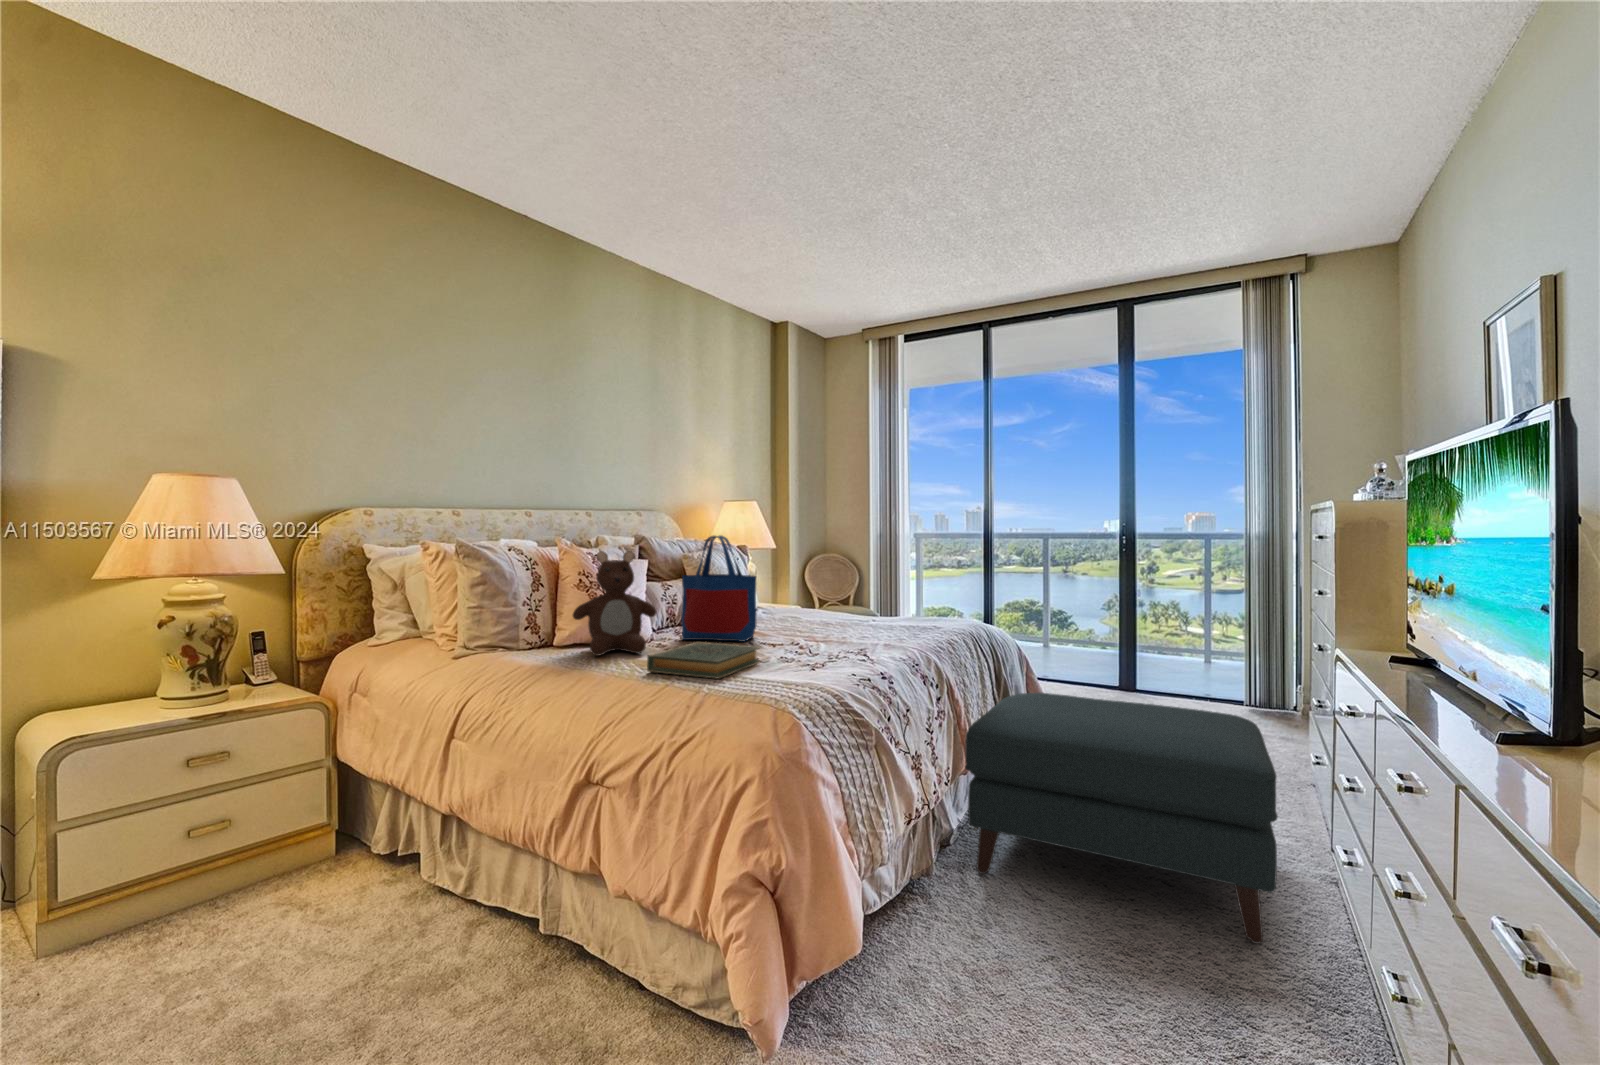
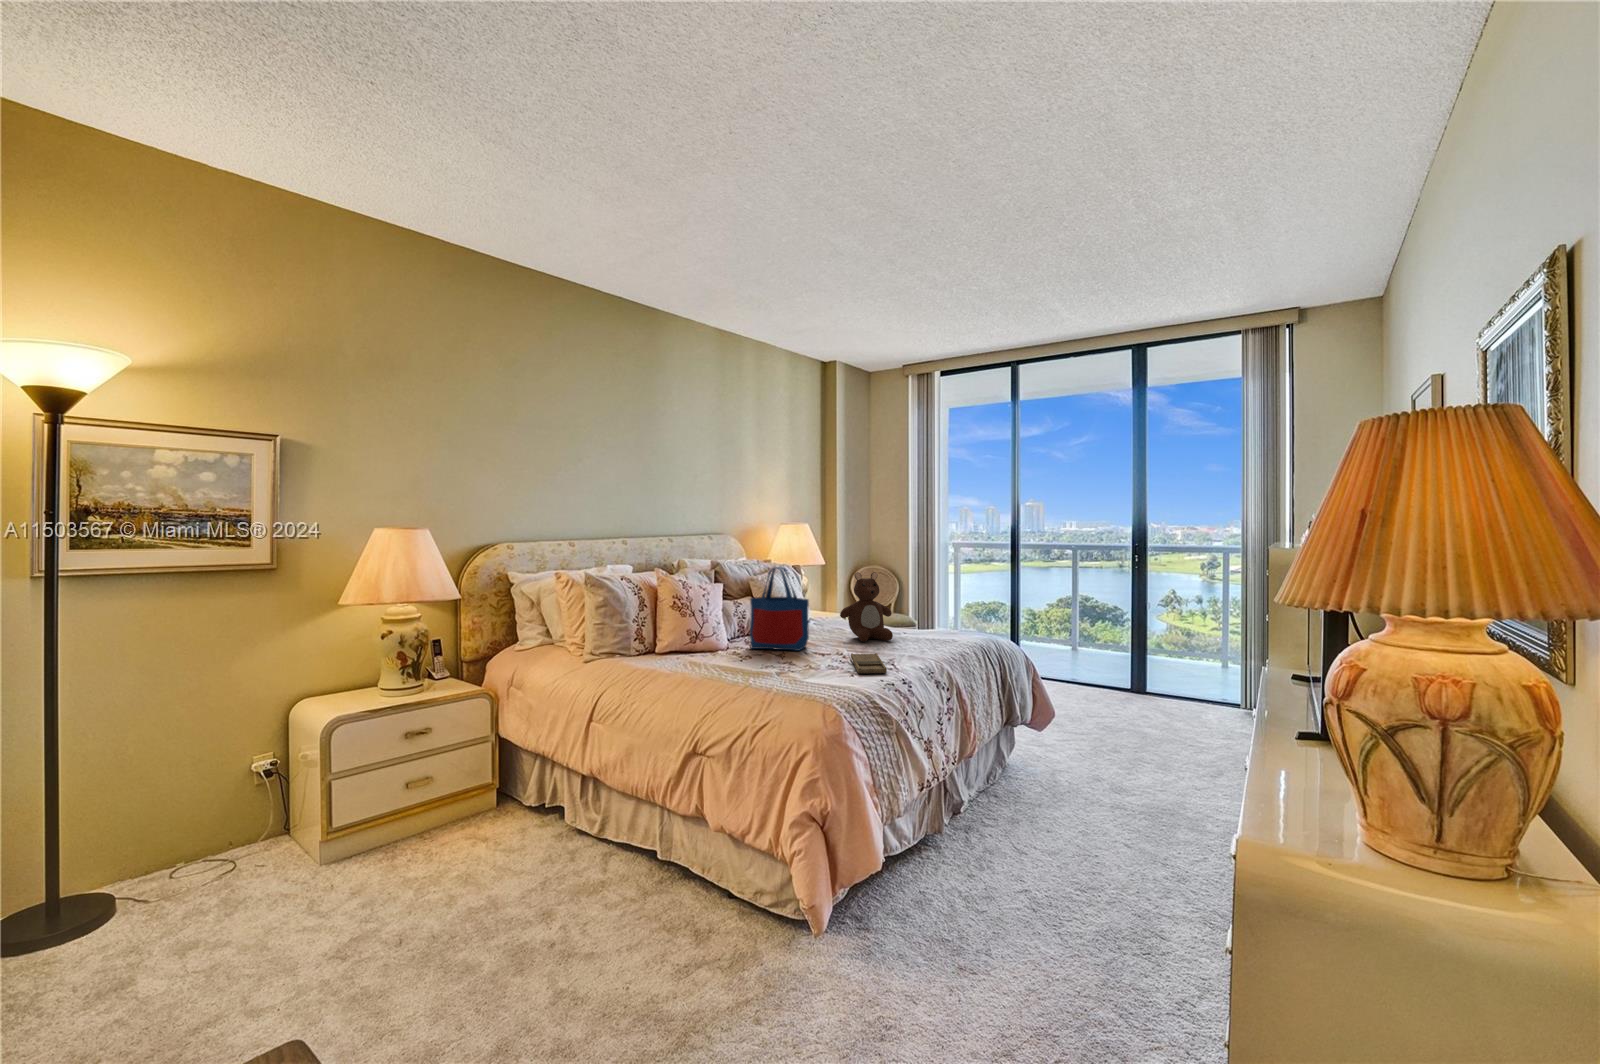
teddy bear: present [573,551,656,656] -> present [840,572,893,642]
hardback book: present [647,642,760,679] -> none [729,652,814,681]
tray: none [811,642,859,667] -> present [851,653,887,674]
ottoman: present [965,693,1278,944] -> none [969,695,1207,887]

